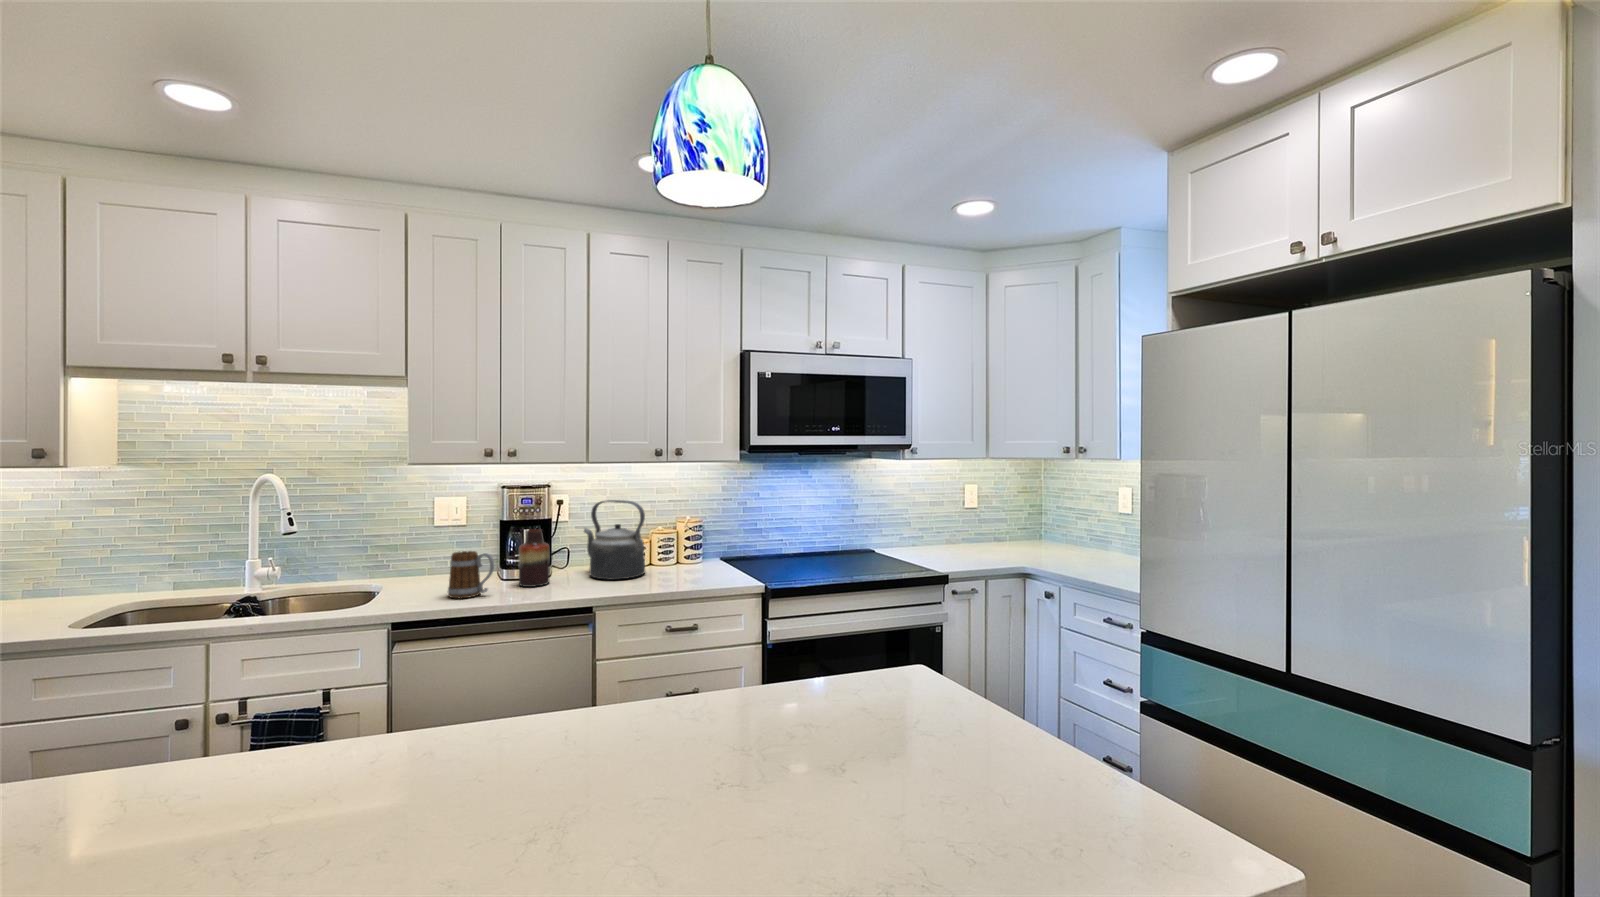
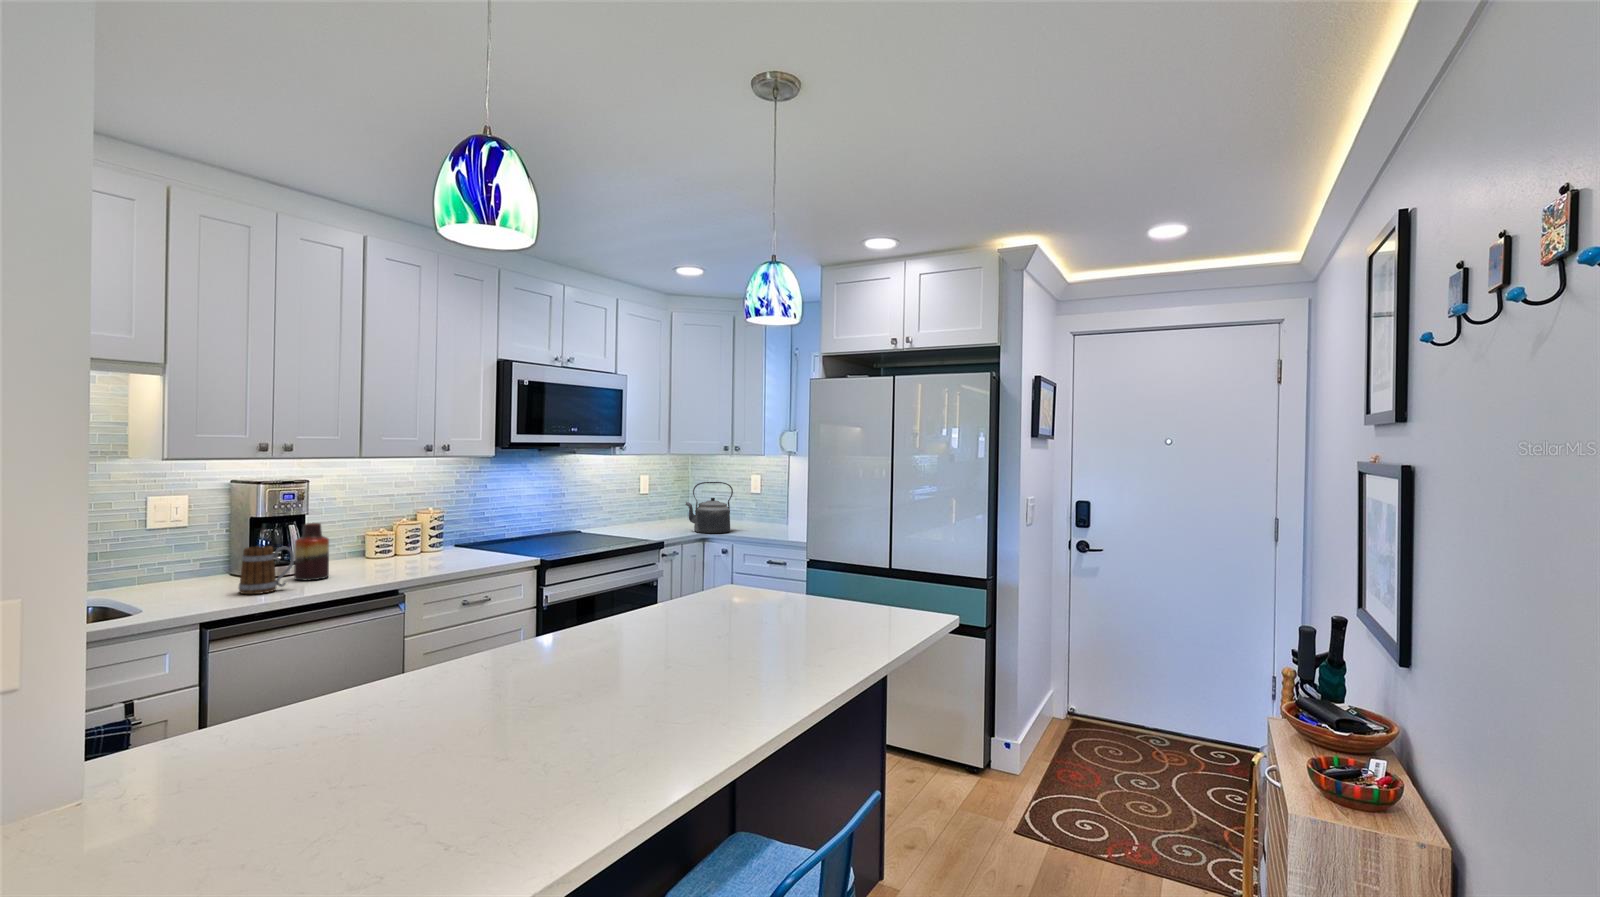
kettle: present [584,500,645,580] -> present [686,482,733,533]

